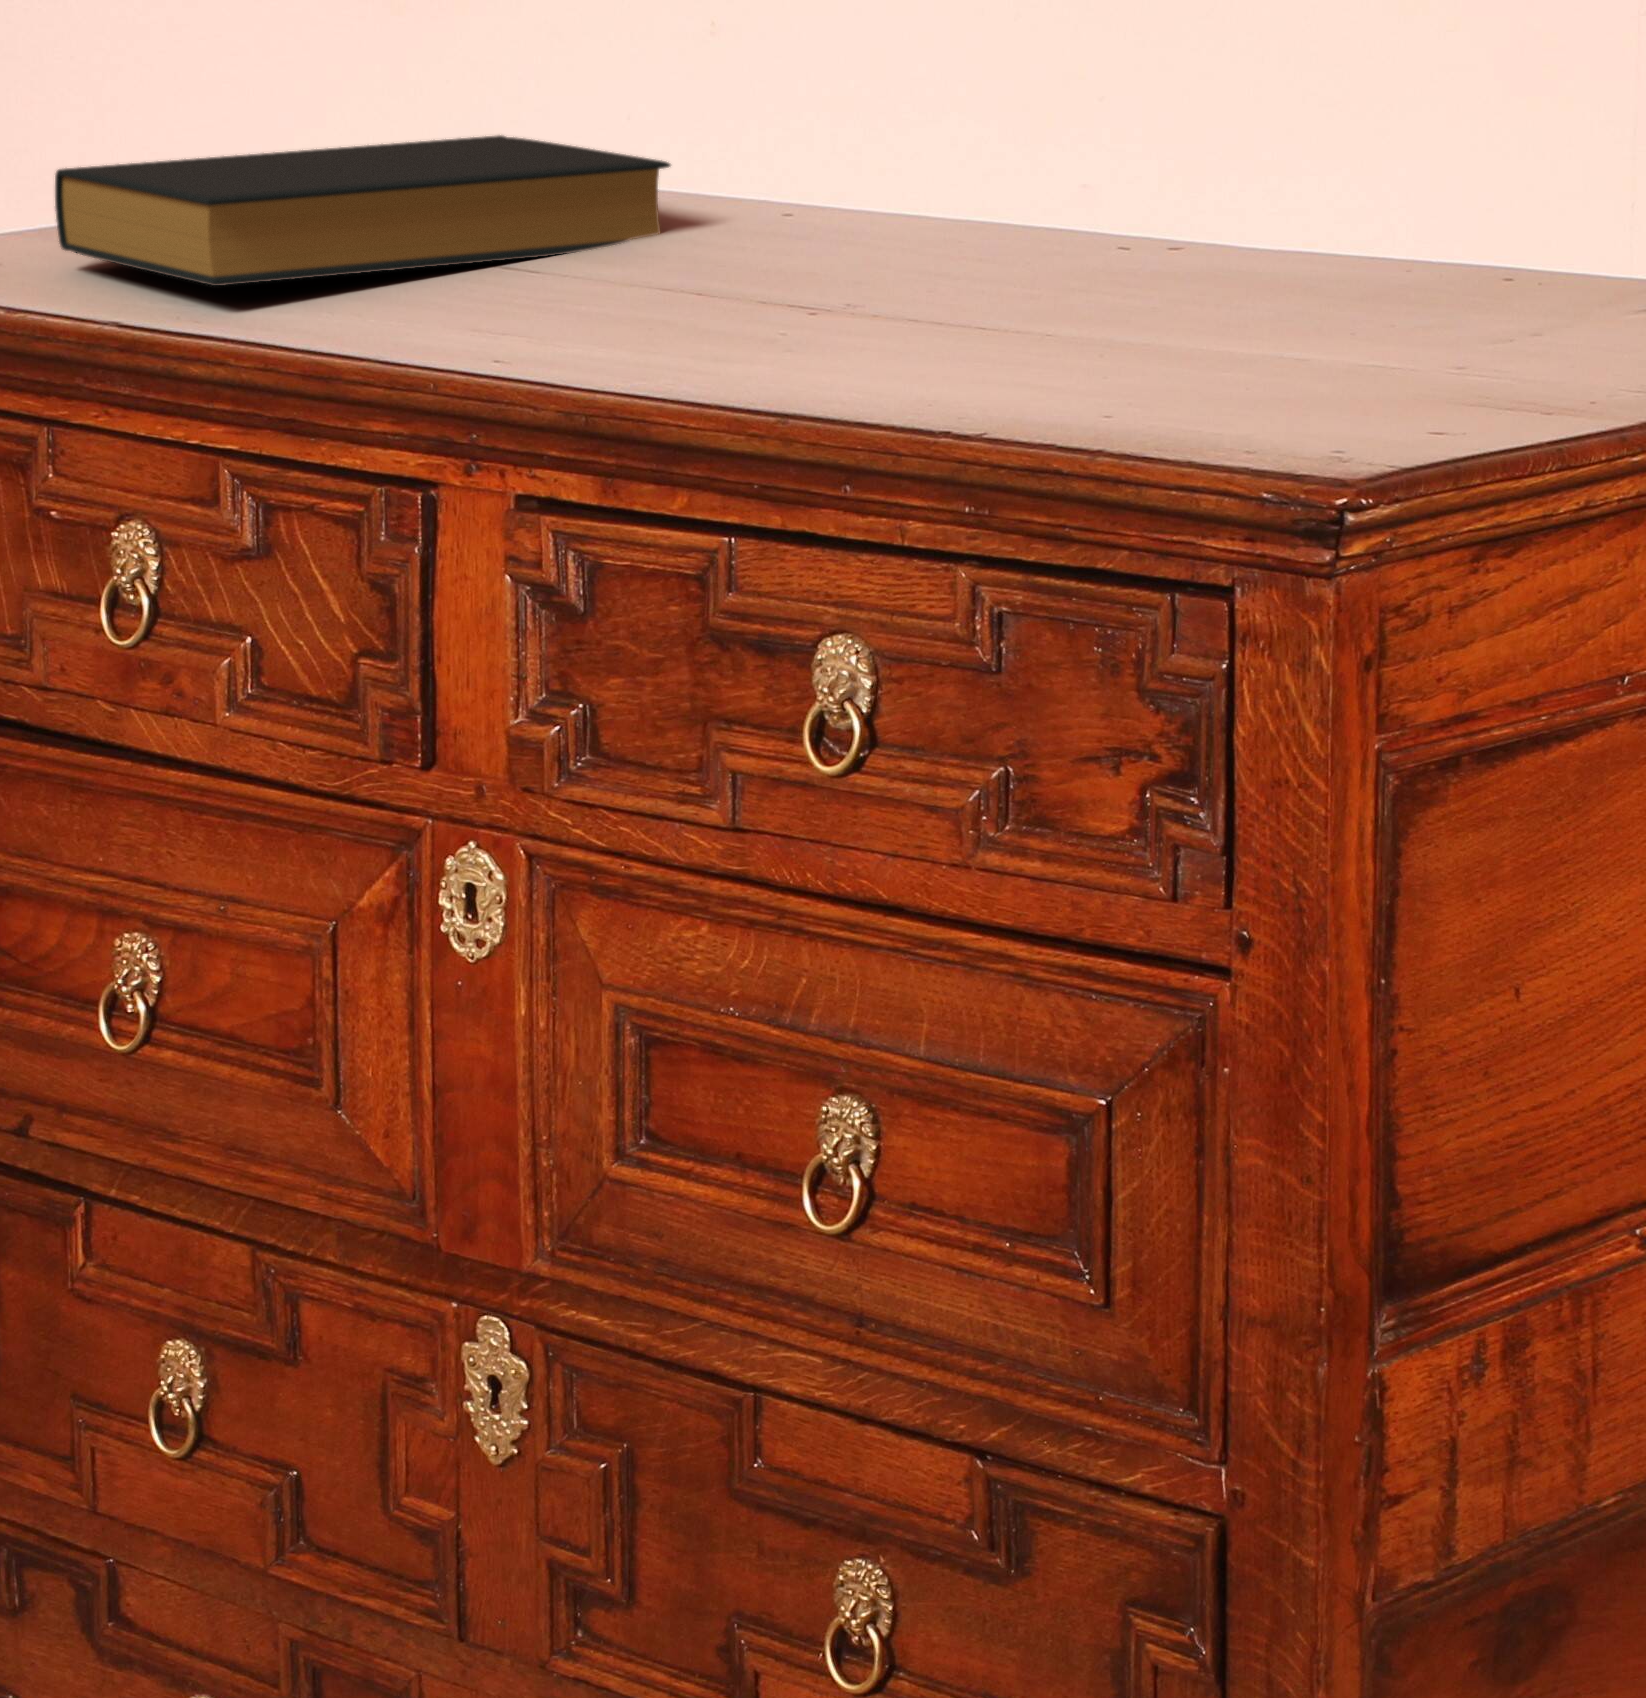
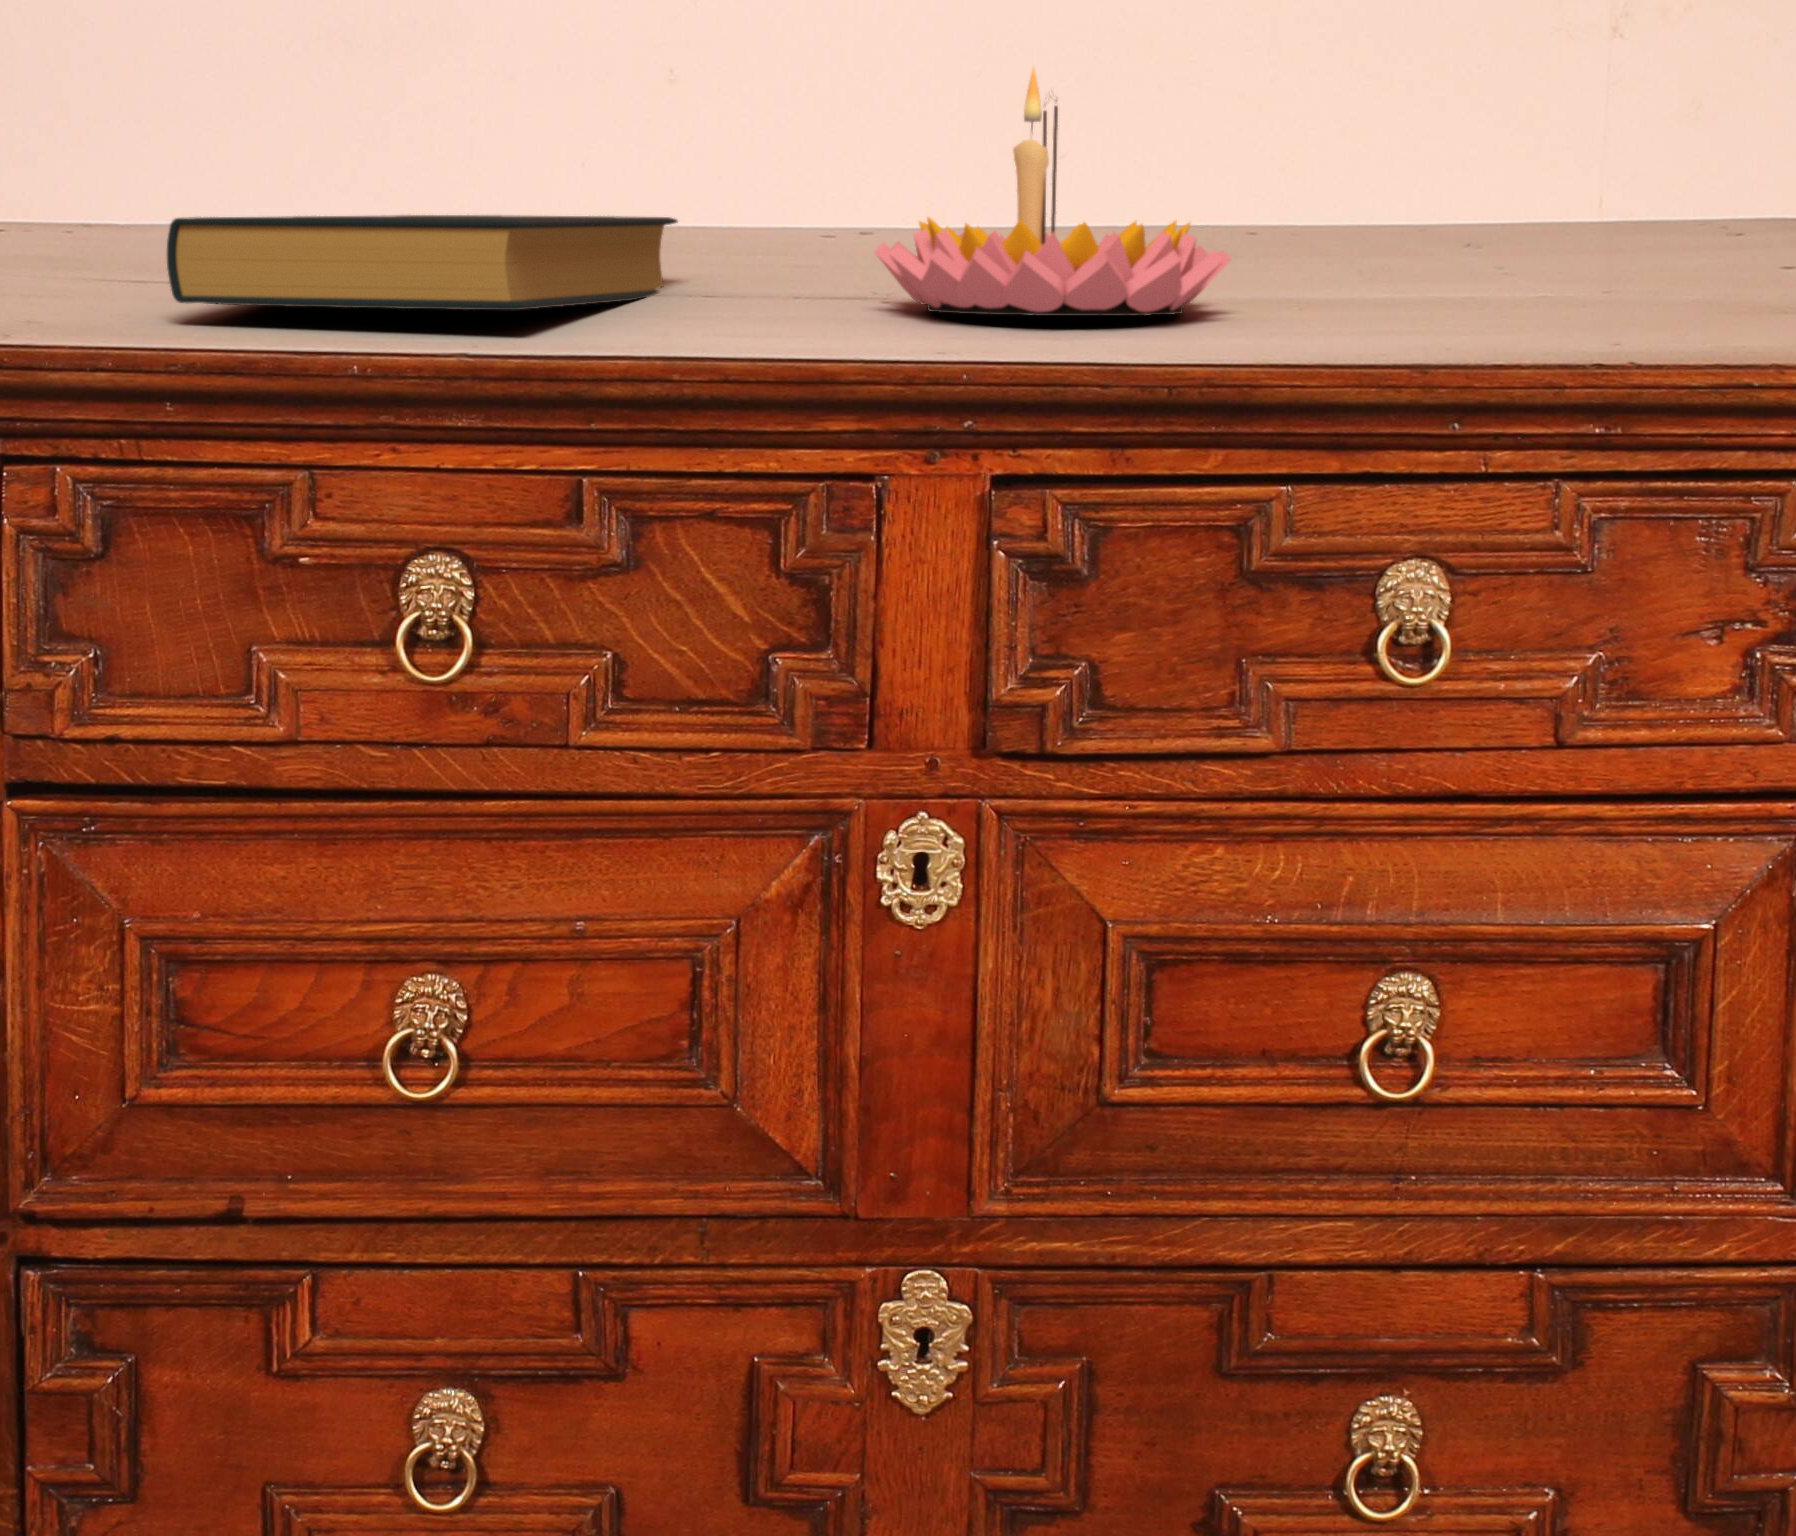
candle holder: none [580,40,974,328] -> present [875,69,1231,316]

